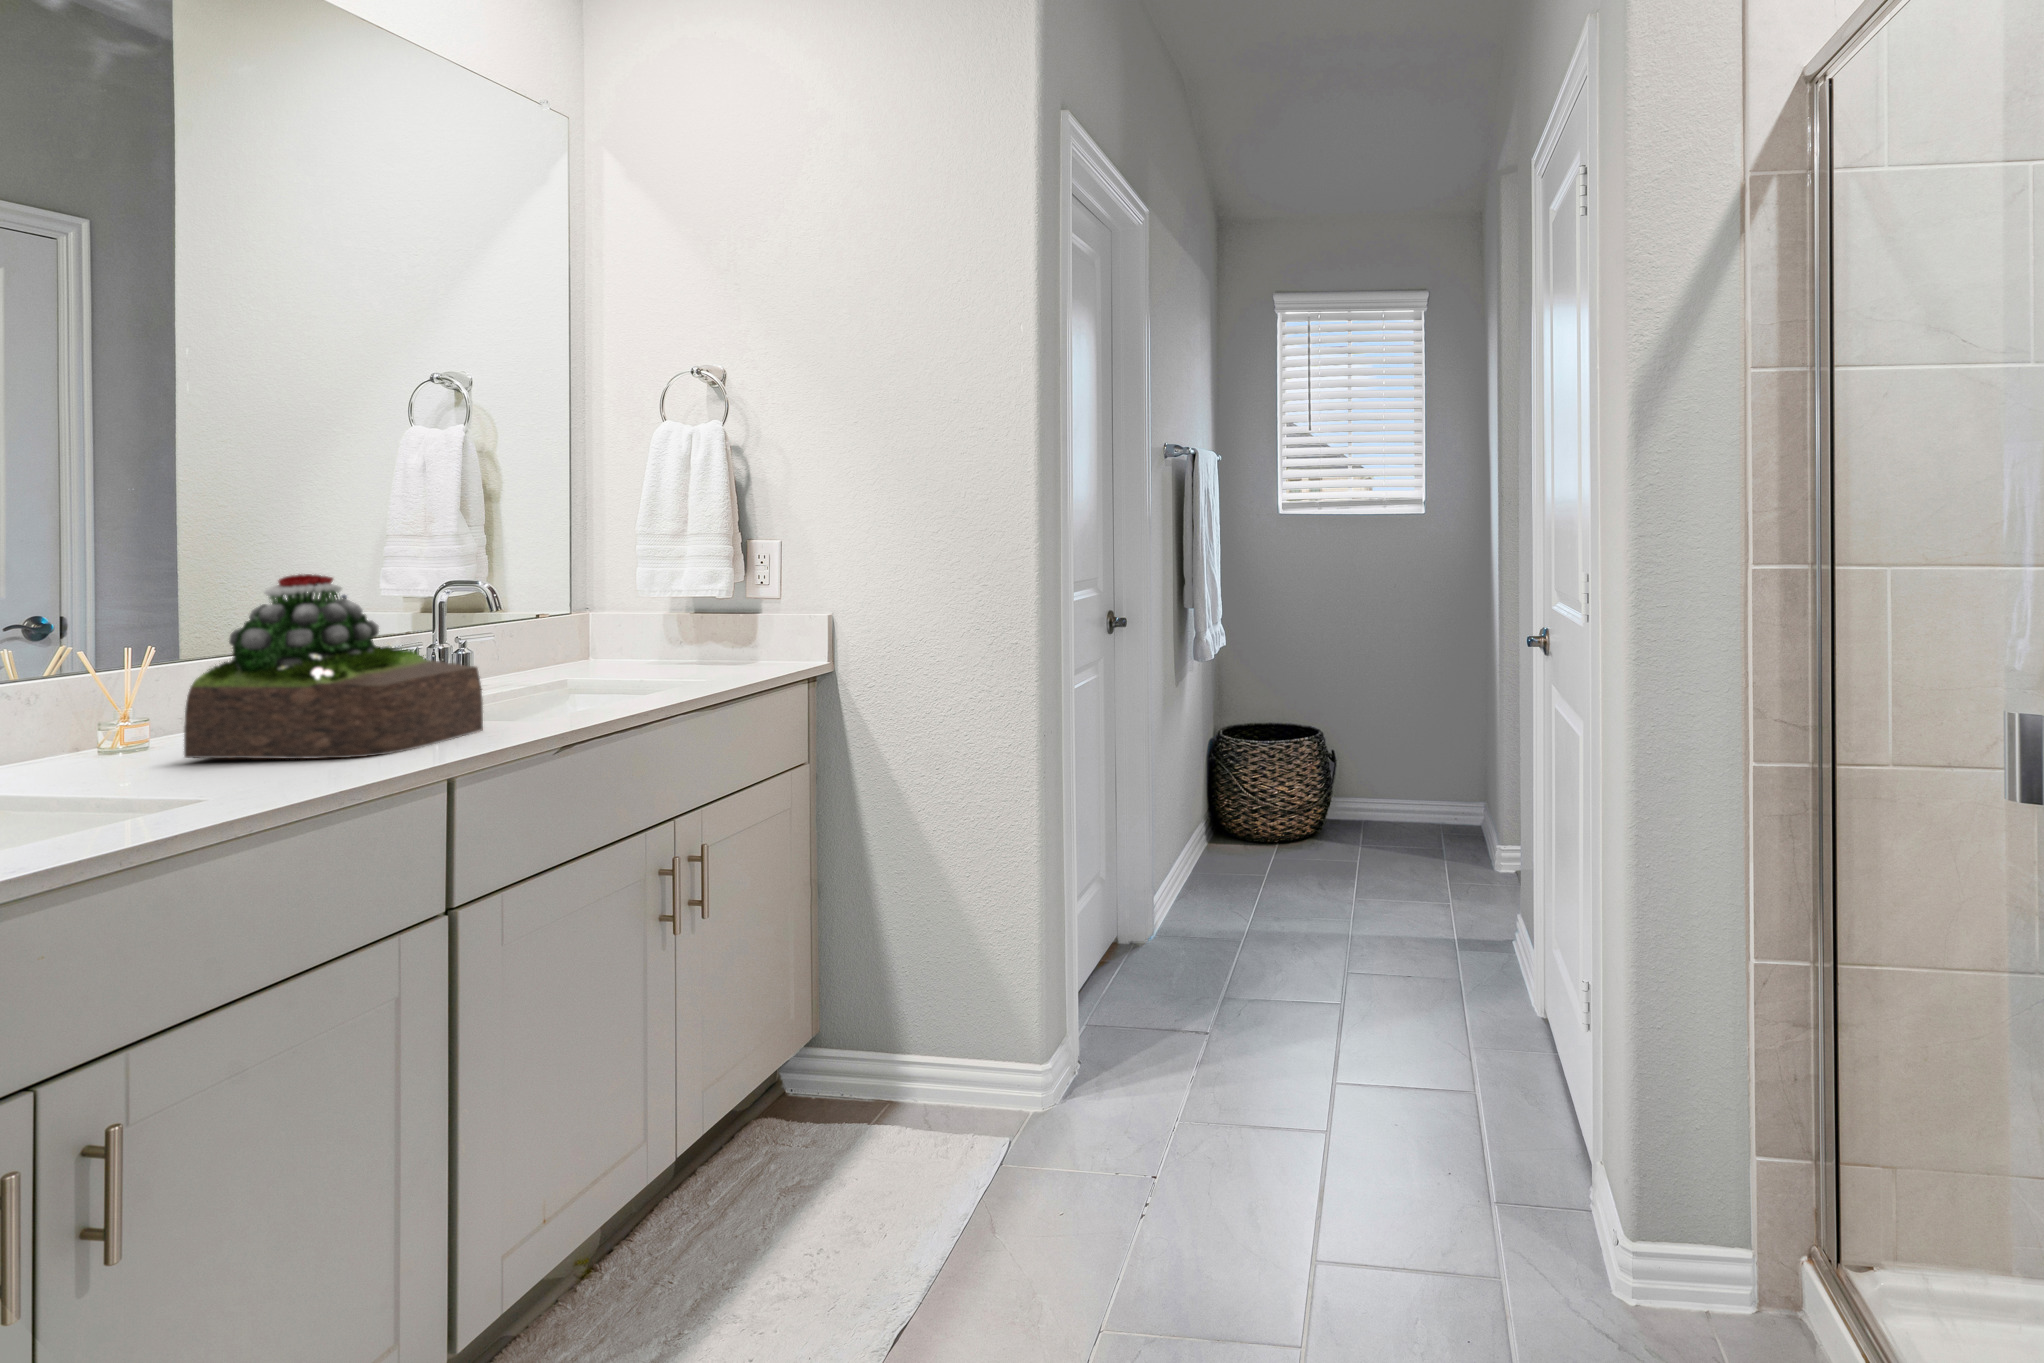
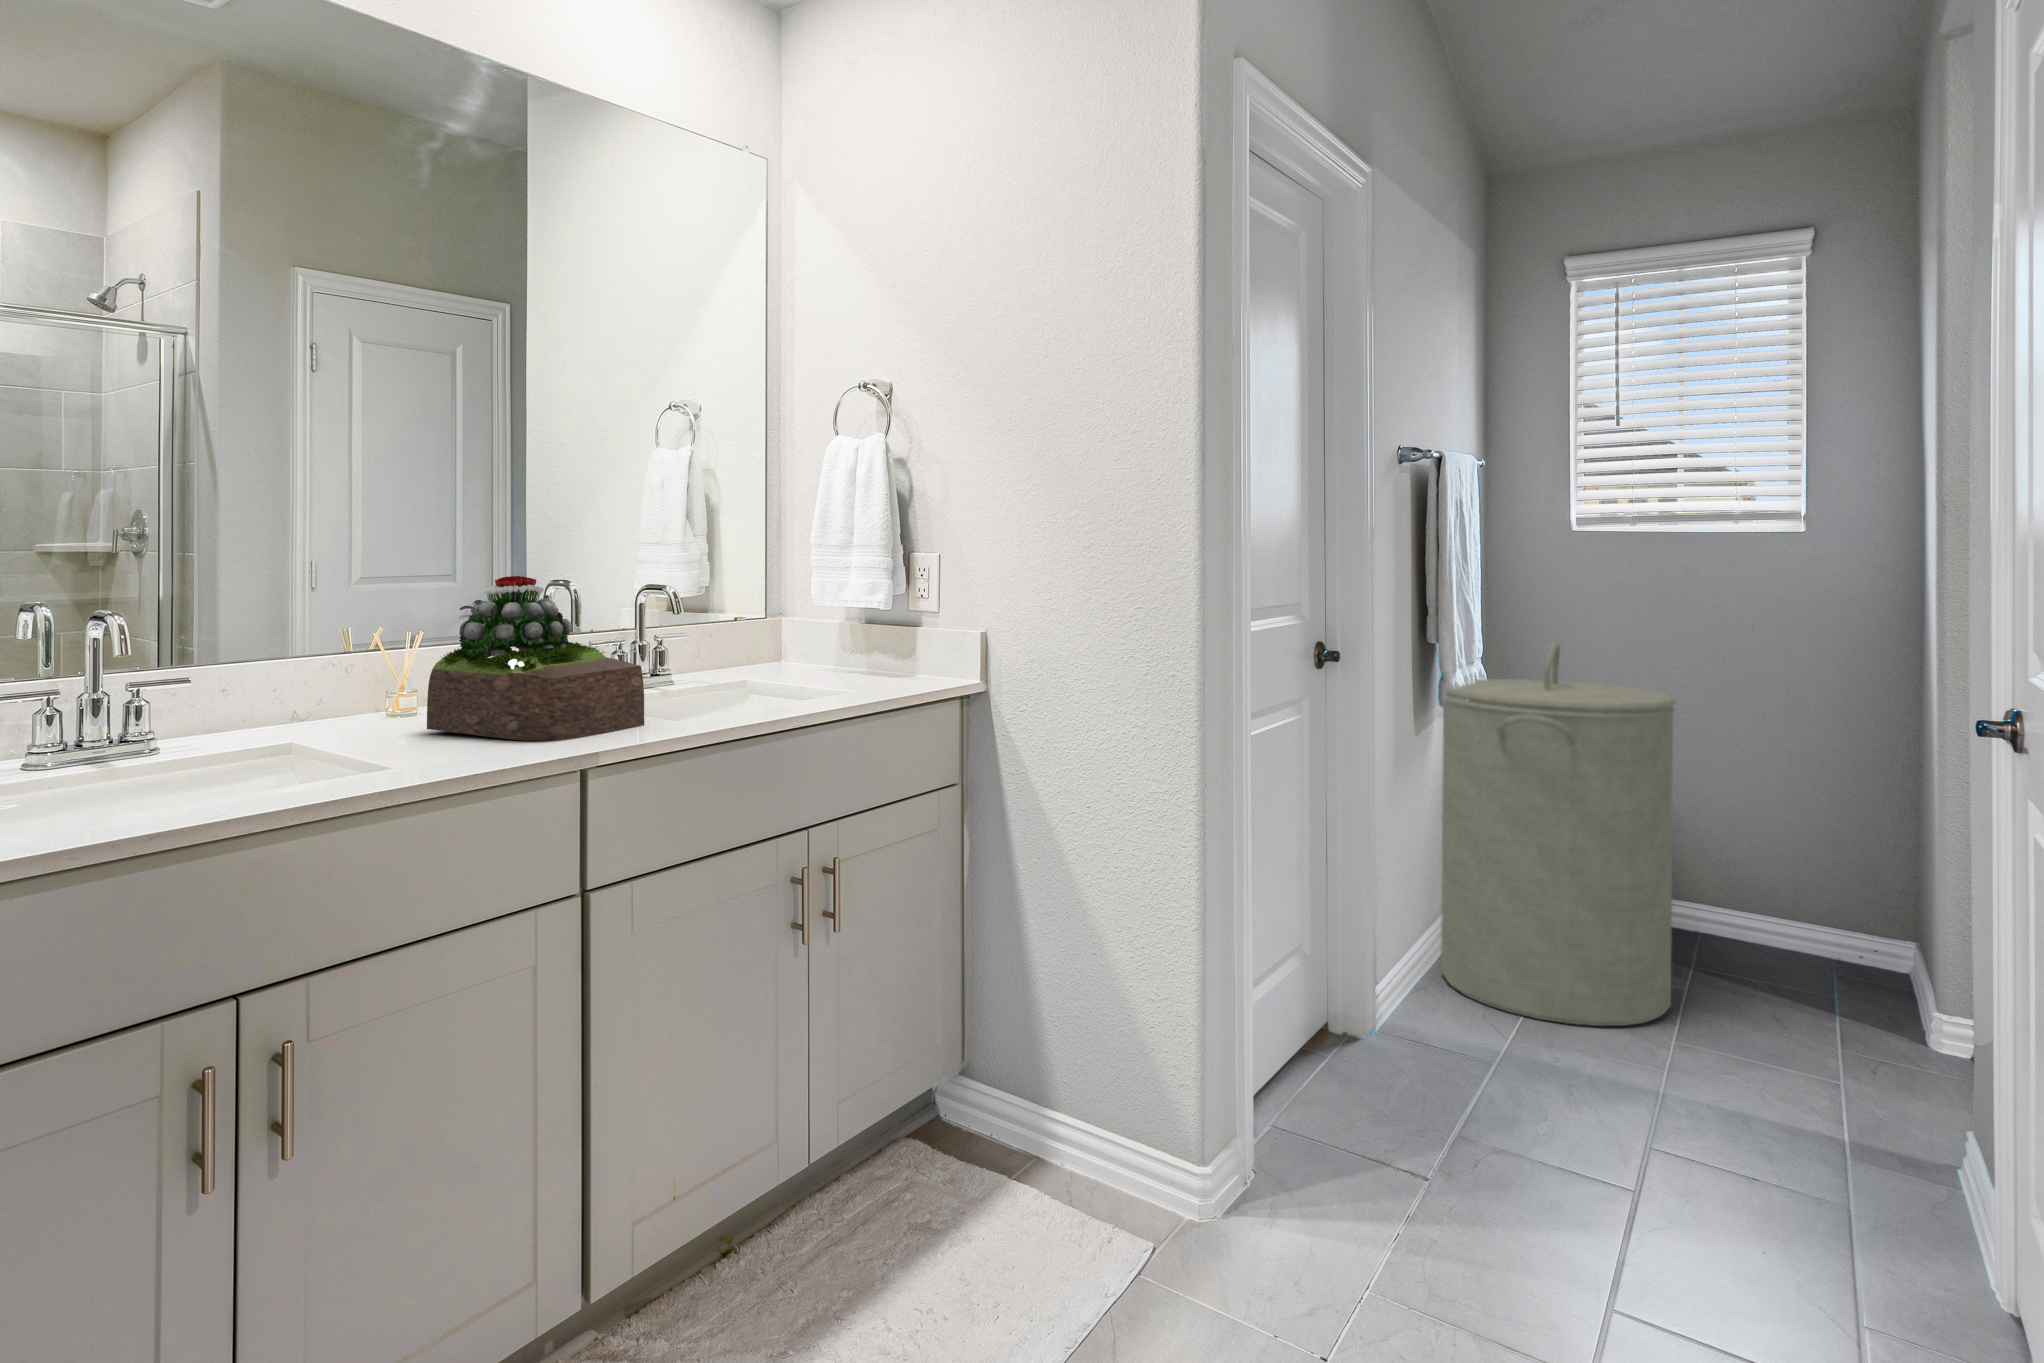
laundry hamper: none [1195,603,1359,903] -> present [1441,642,1675,1026]

